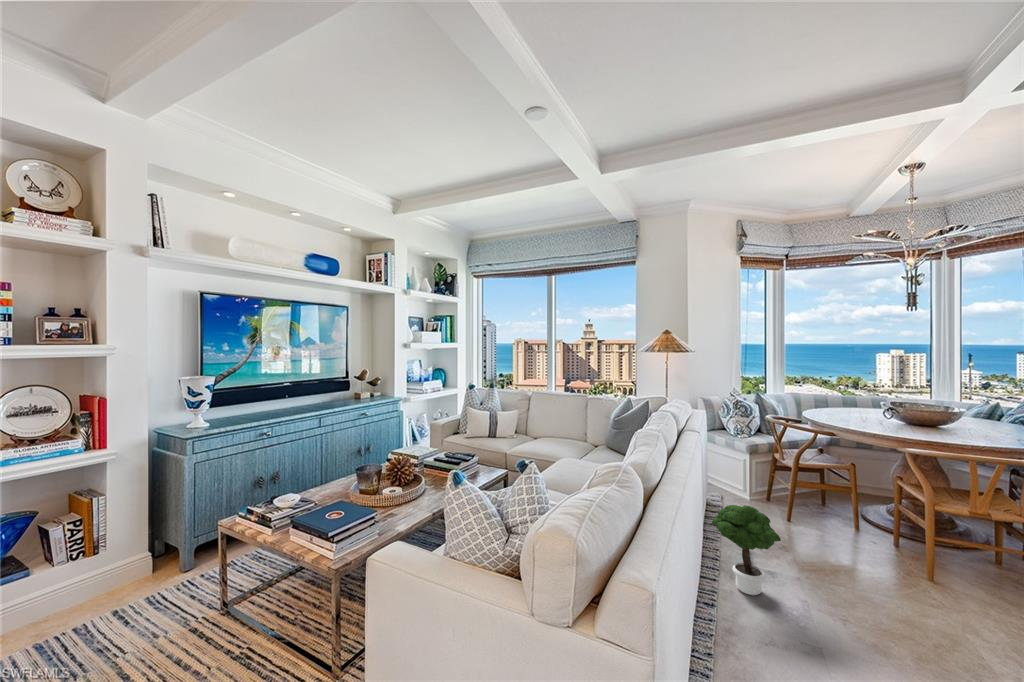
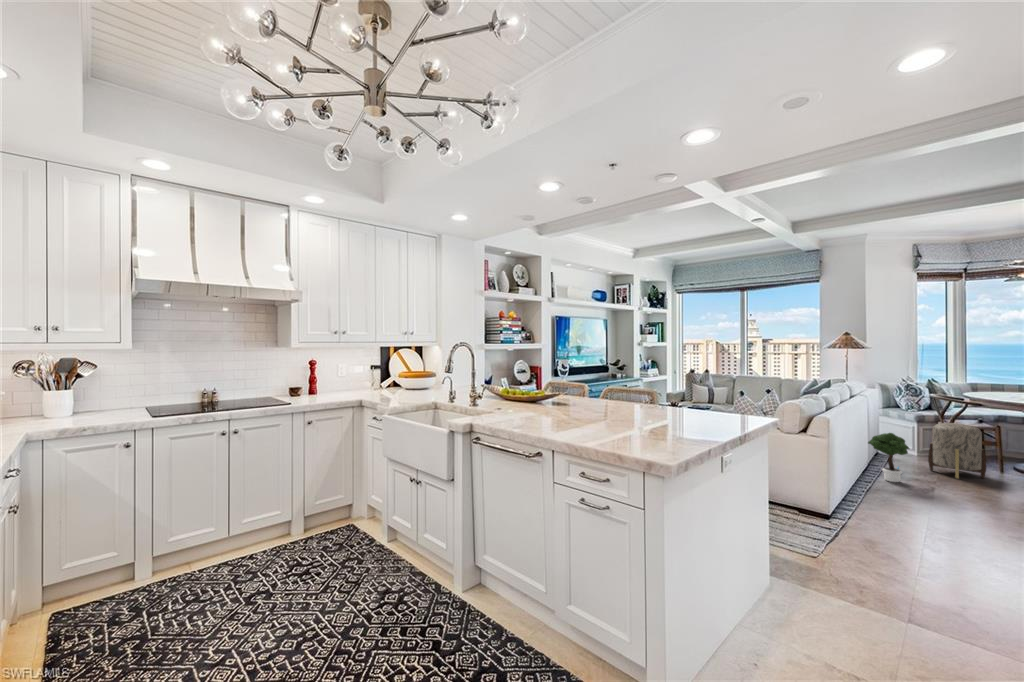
ottoman: none [780,467,860,564] -> present [928,423,986,479]

